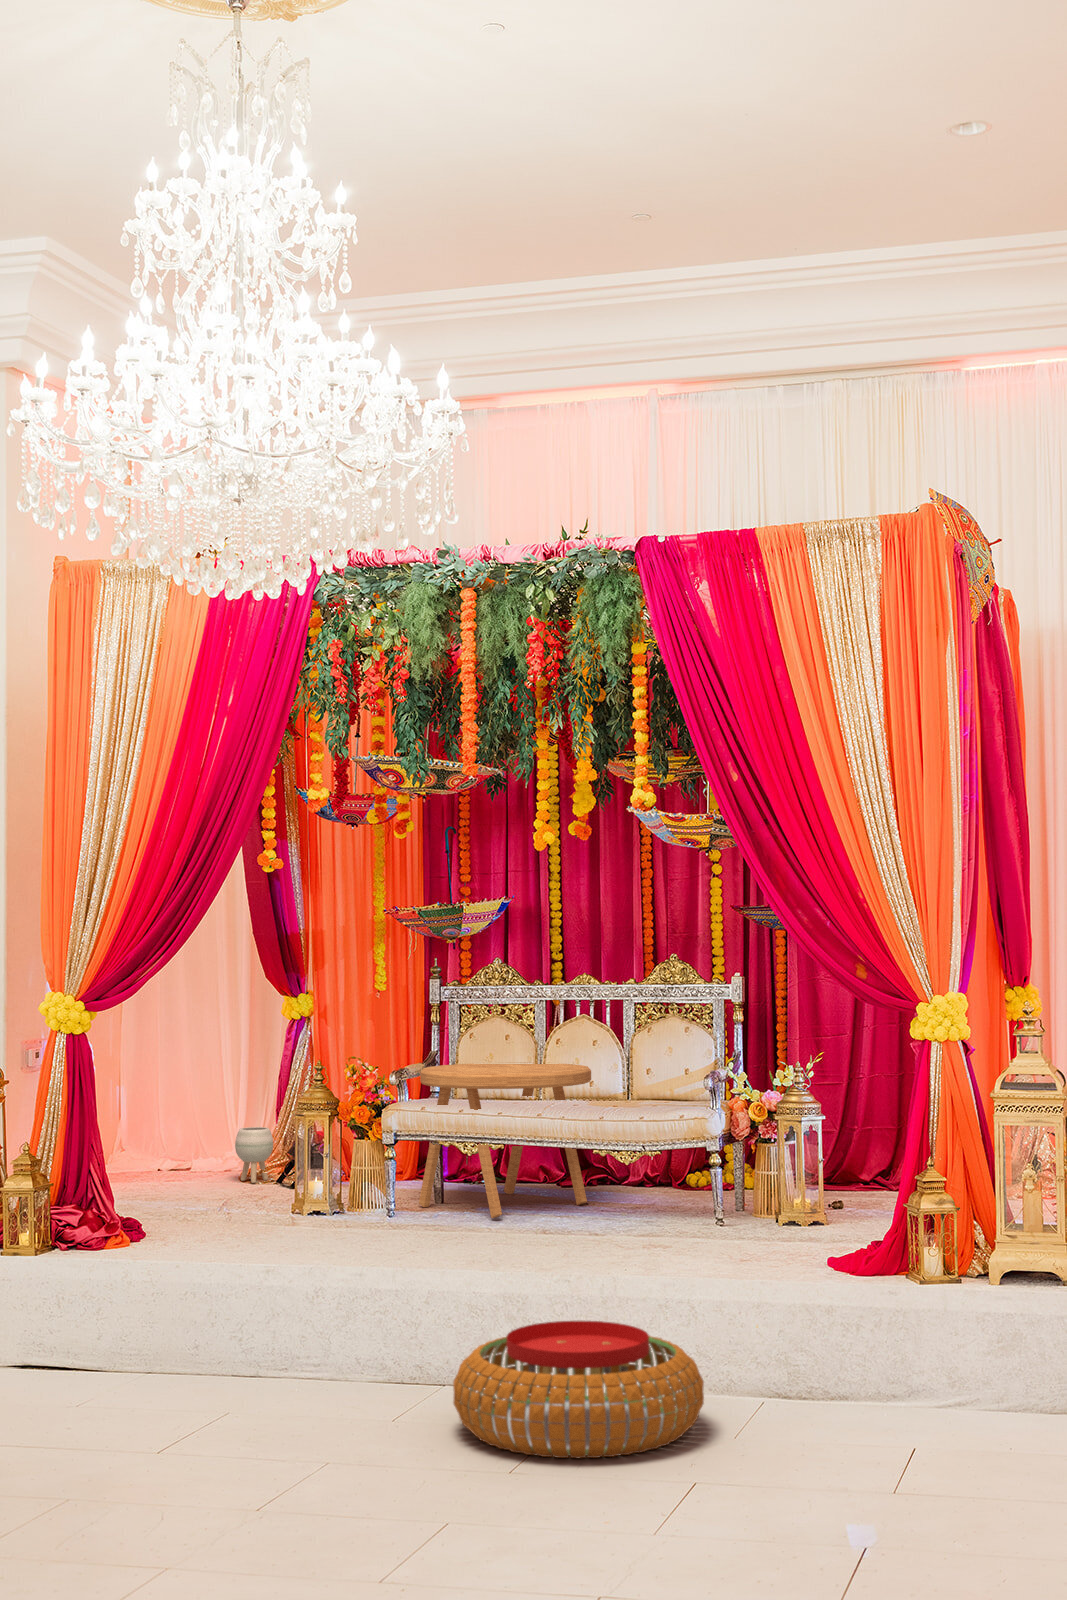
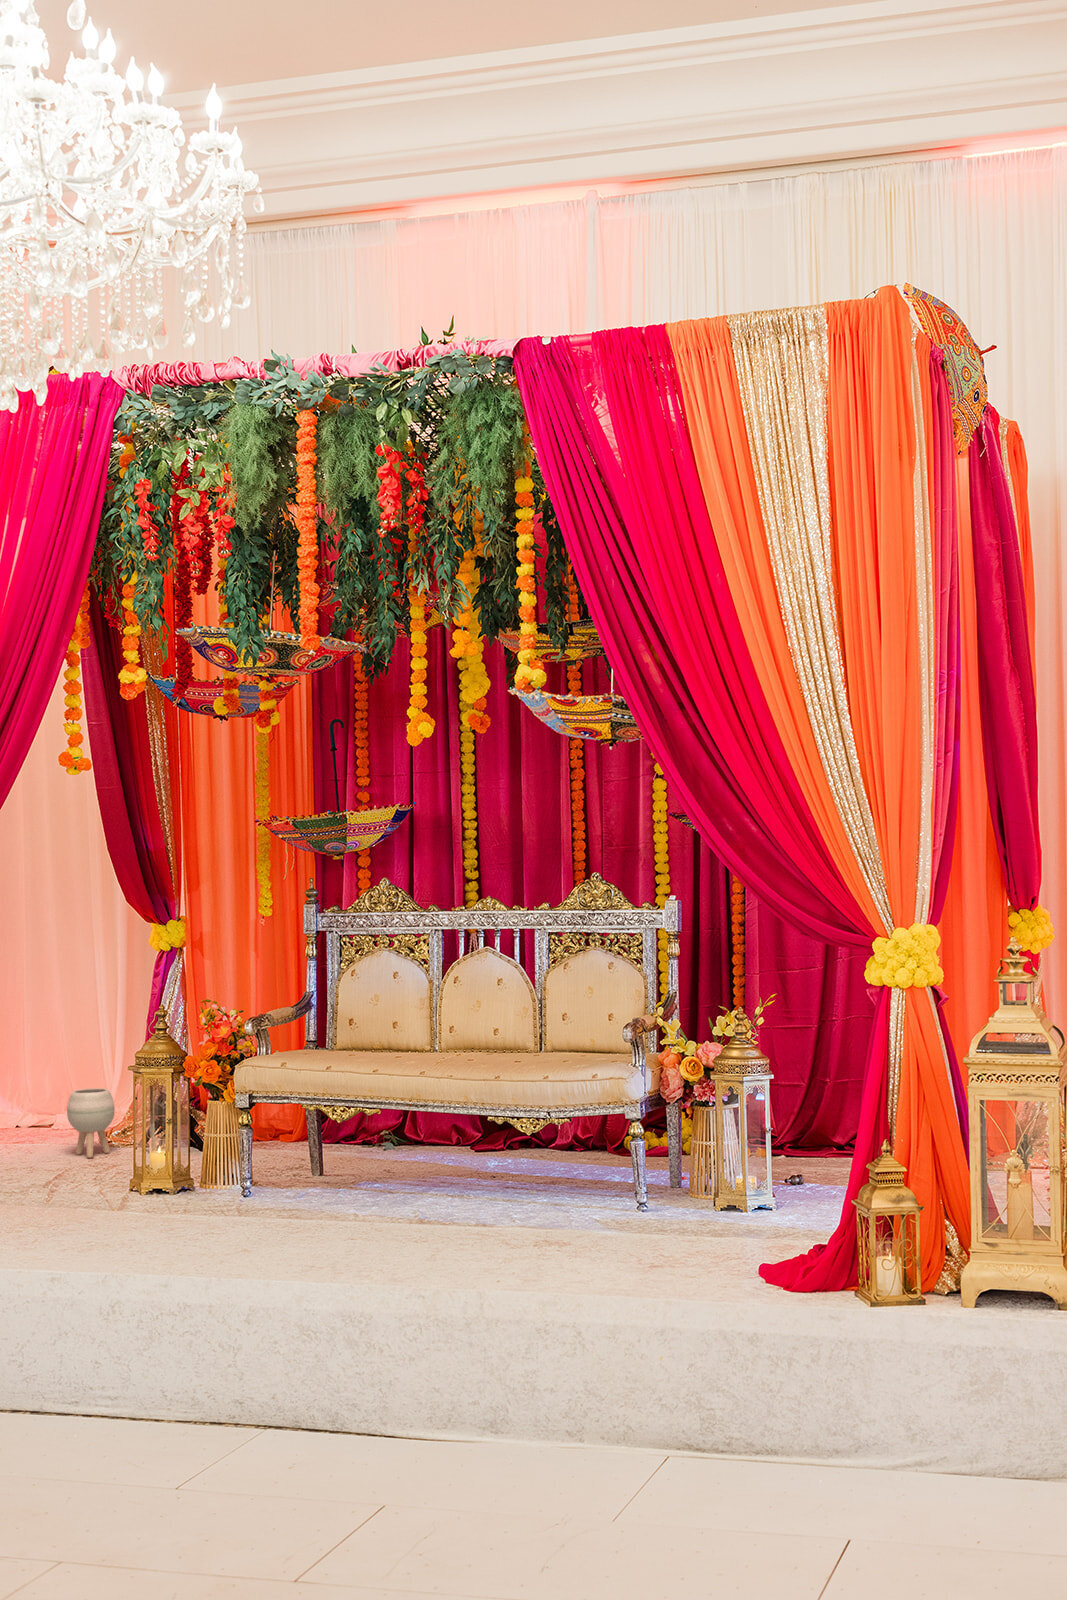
side table: present [419,1063,591,1218] -> none [275,1007,490,1207]
pouf: present [453,1321,704,1458] -> none [251,1362,579,1556]

